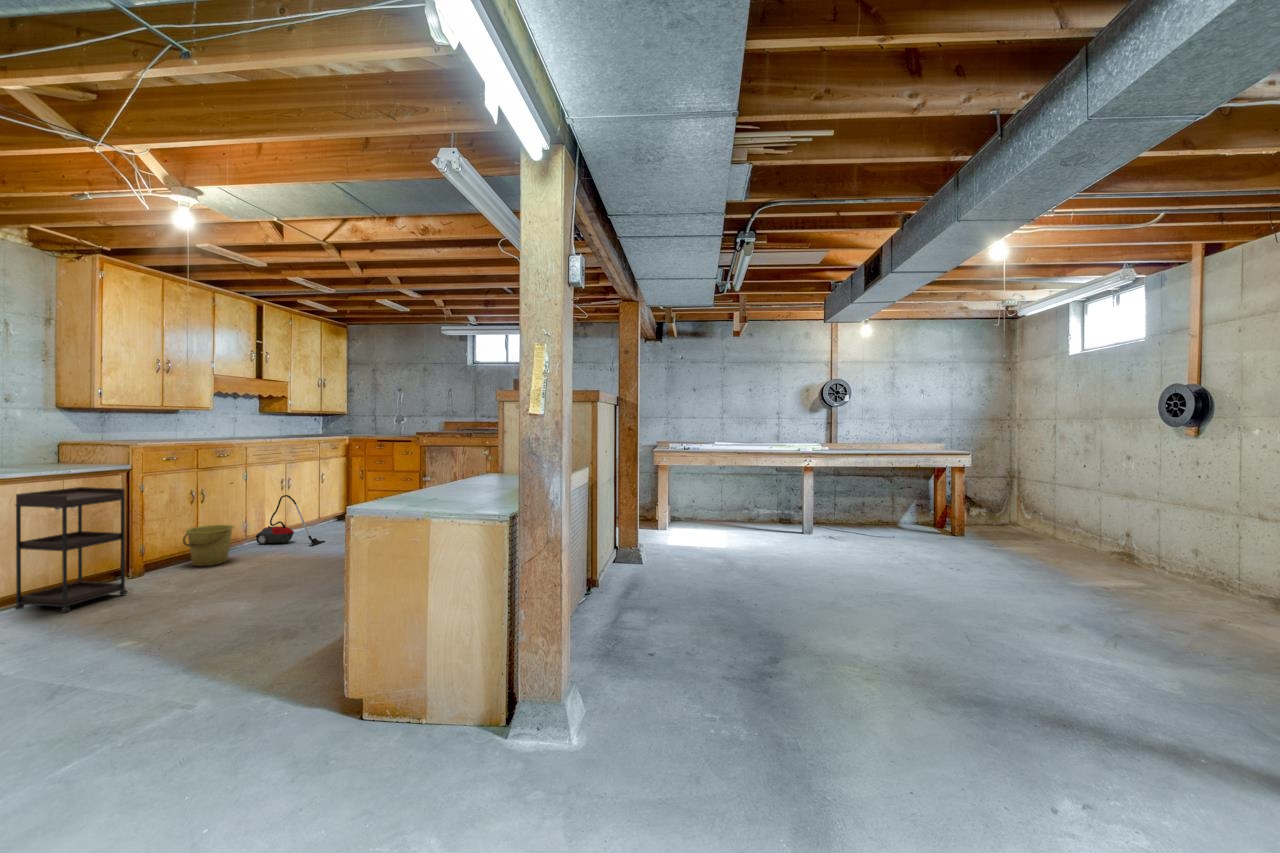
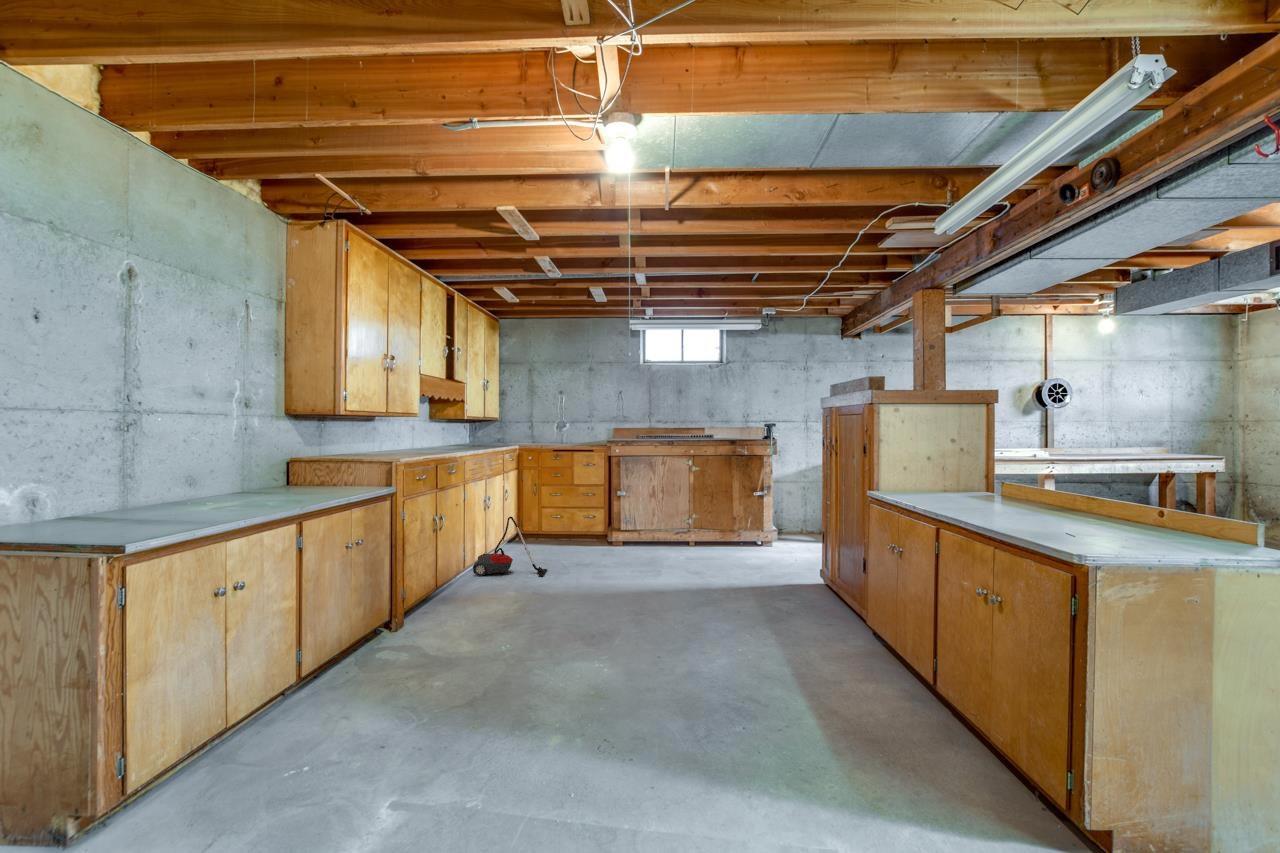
shelving unit: present [15,487,127,613] -> none [312,518,430,697]
bucket: present [183,525,234,566] -> none [432,556,486,611]

